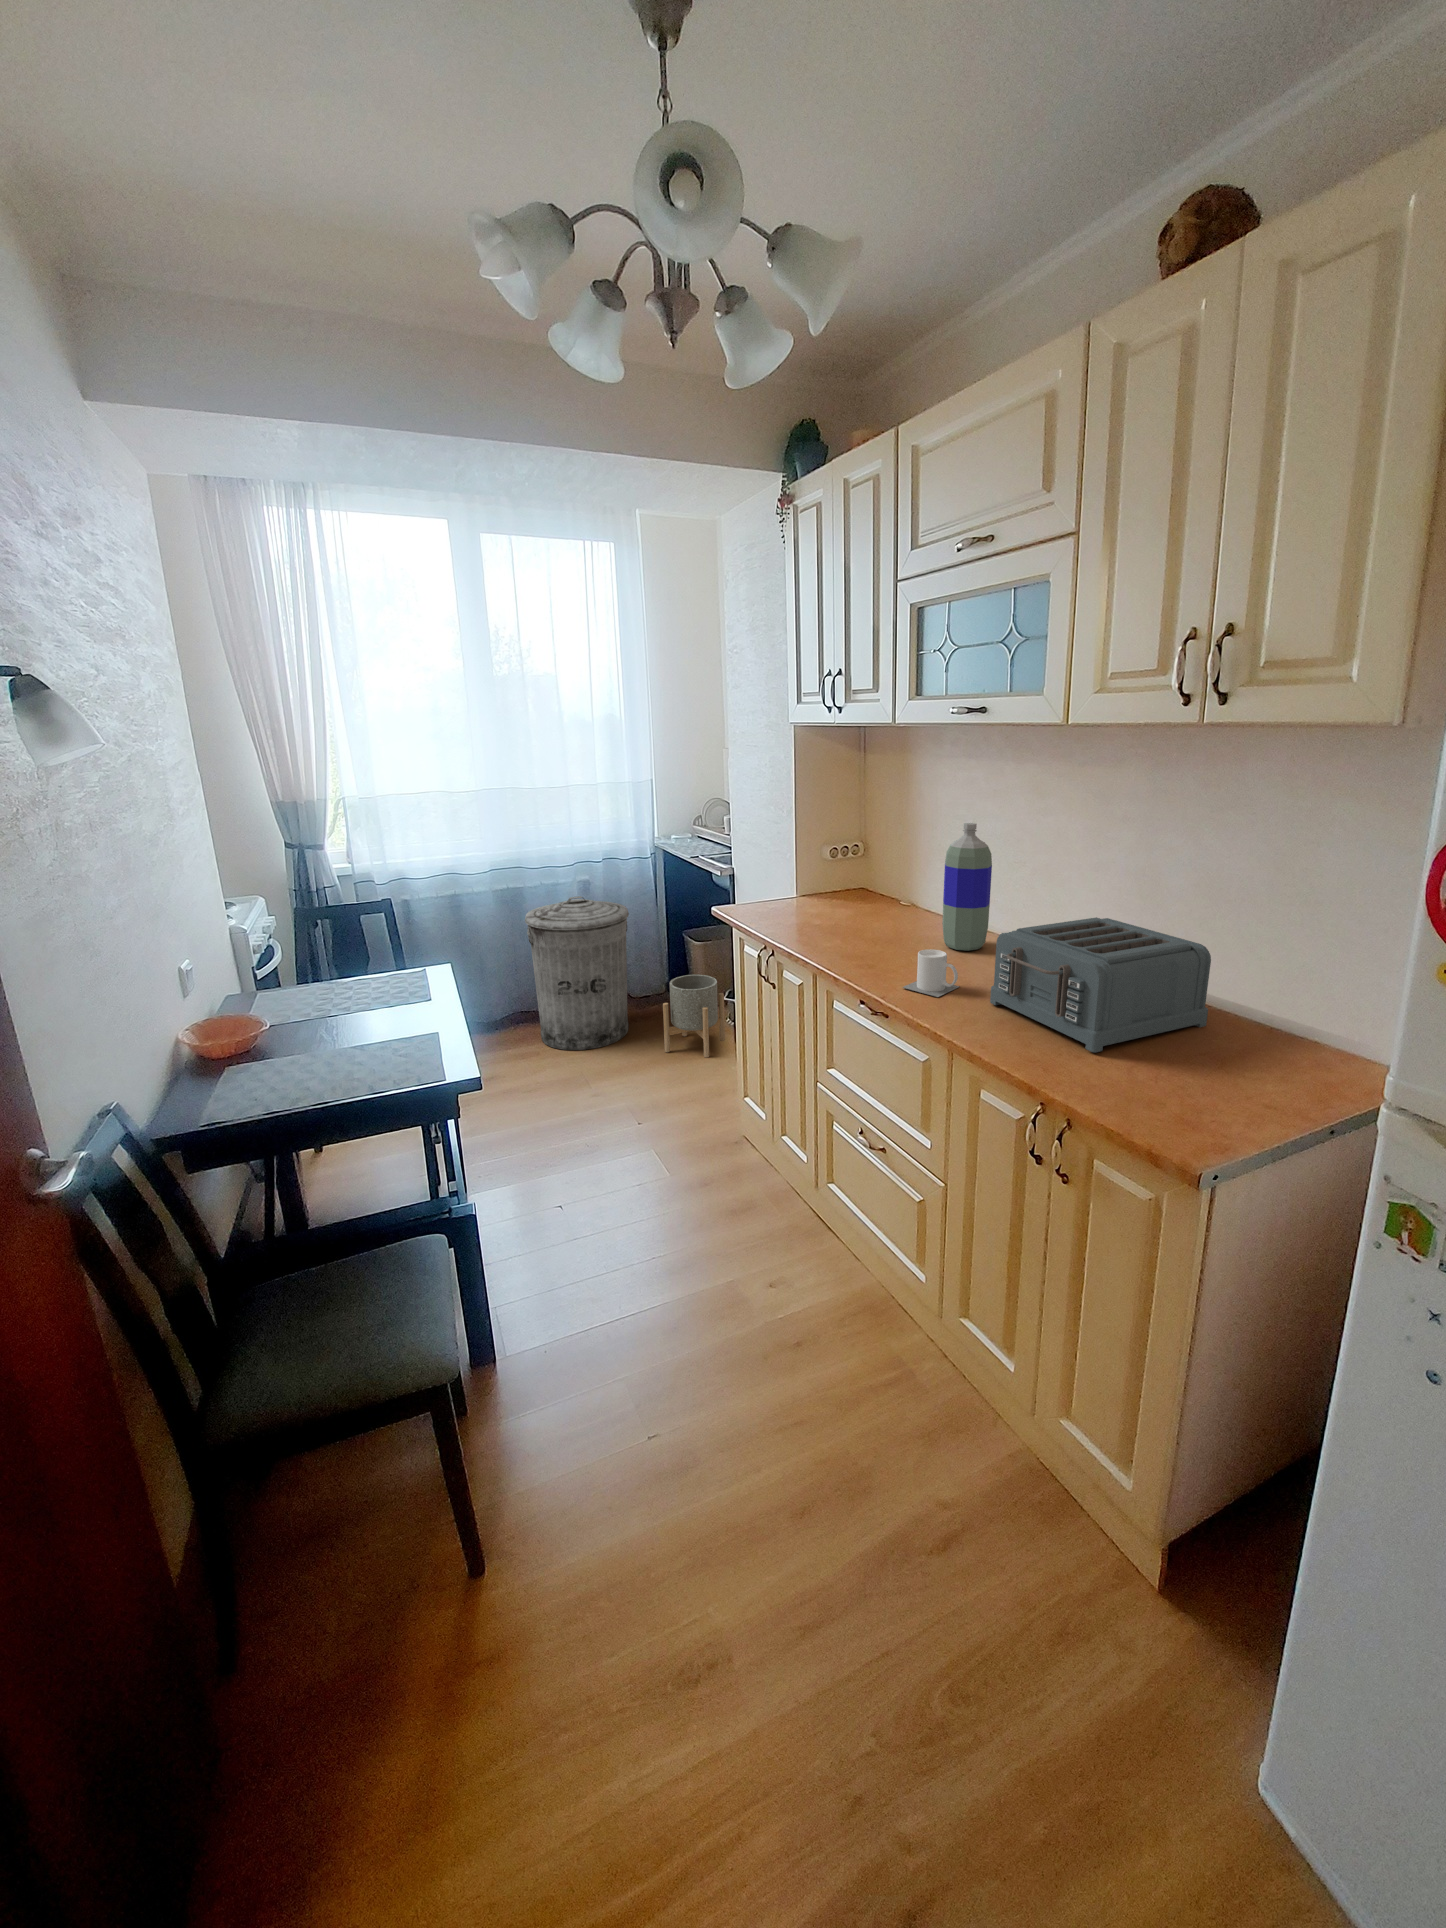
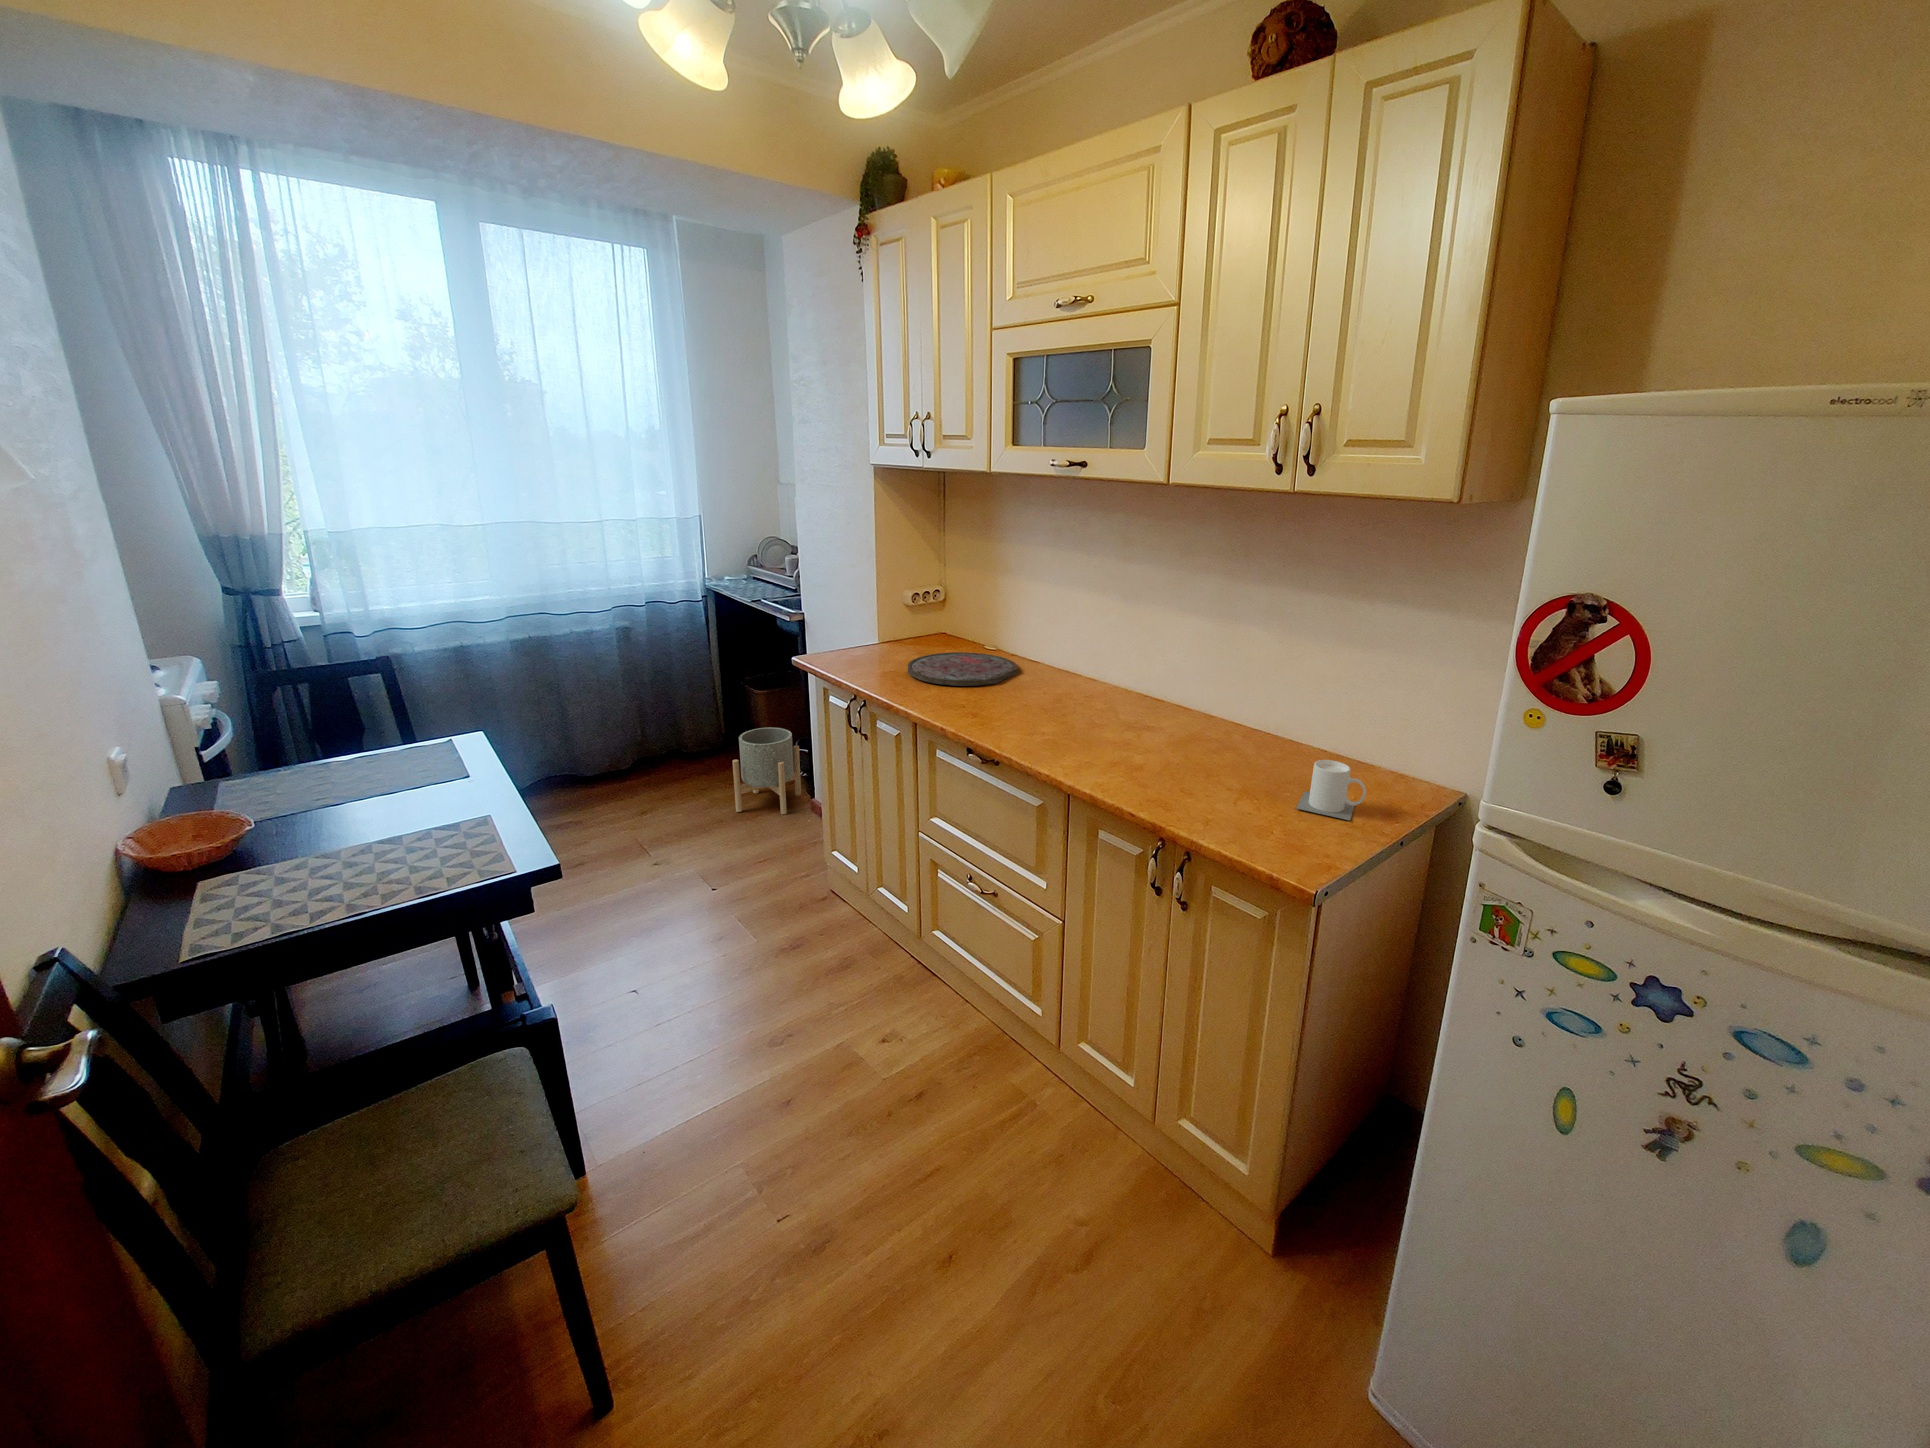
bottle: present [942,823,992,951] -> none [1043,573,1090,697]
trash can: present [525,896,629,1050] -> none [560,647,690,818]
cutting board: none [811,905,922,937] -> present [908,652,1018,686]
toaster: present [990,917,1211,1052] -> none [1103,664,1294,791]
mug: present [903,949,960,997] -> present [1297,760,1366,820]

